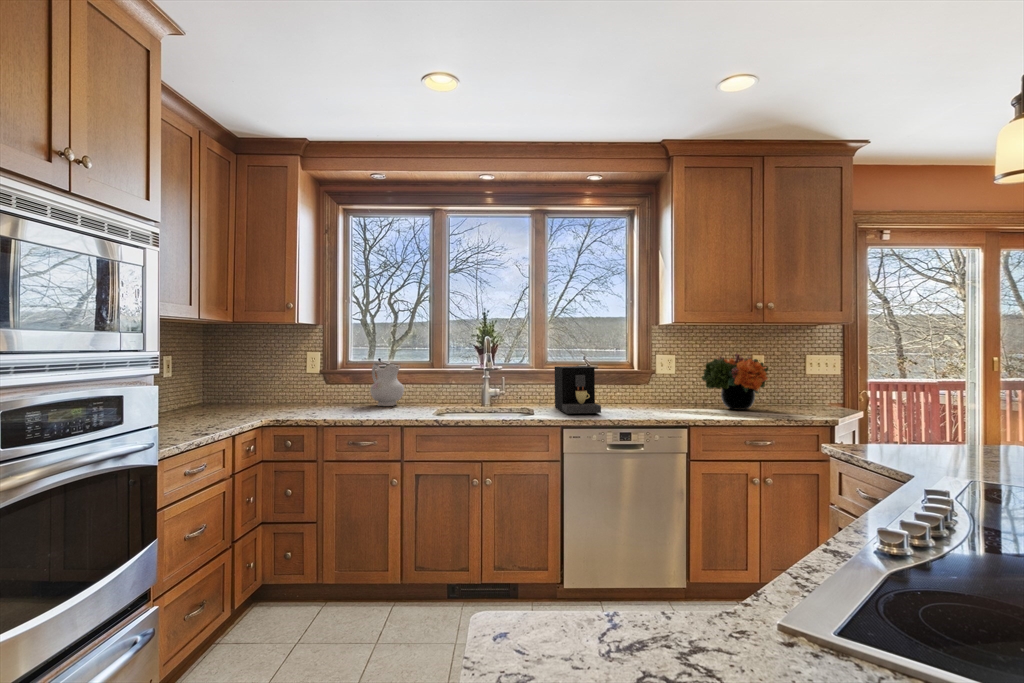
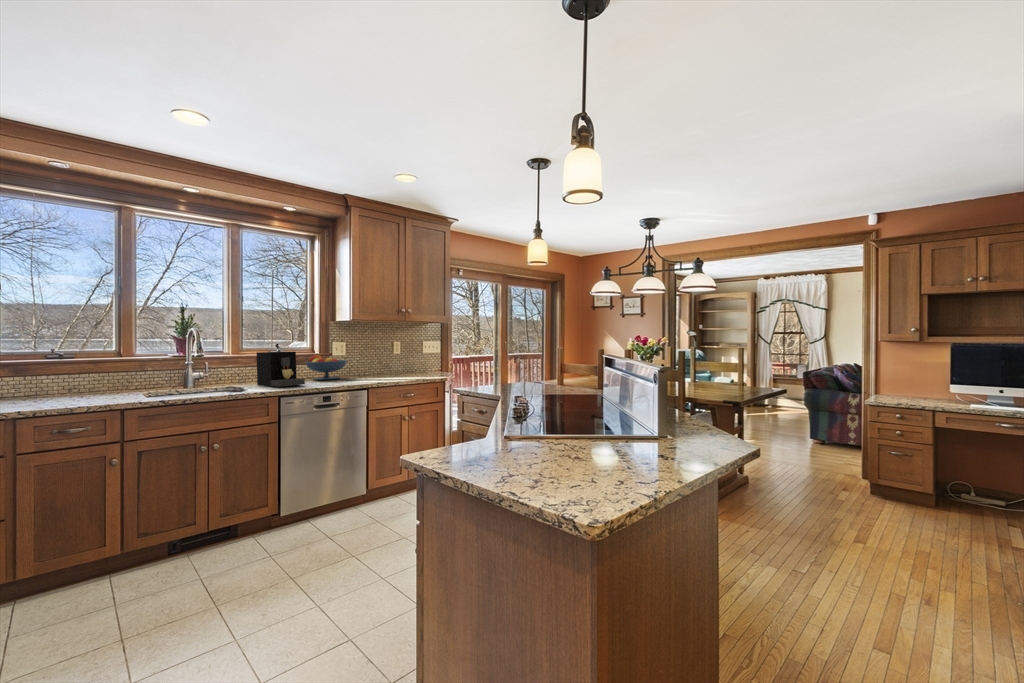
flower arrangement: present [702,354,768,410] -> none [365,341,408,377]
ceramic pitcher: present [370,363,404,406] -> none [44,354,92,397]
fruit bowl: none [618,371,673,407] -> present [306,355,347,380]

